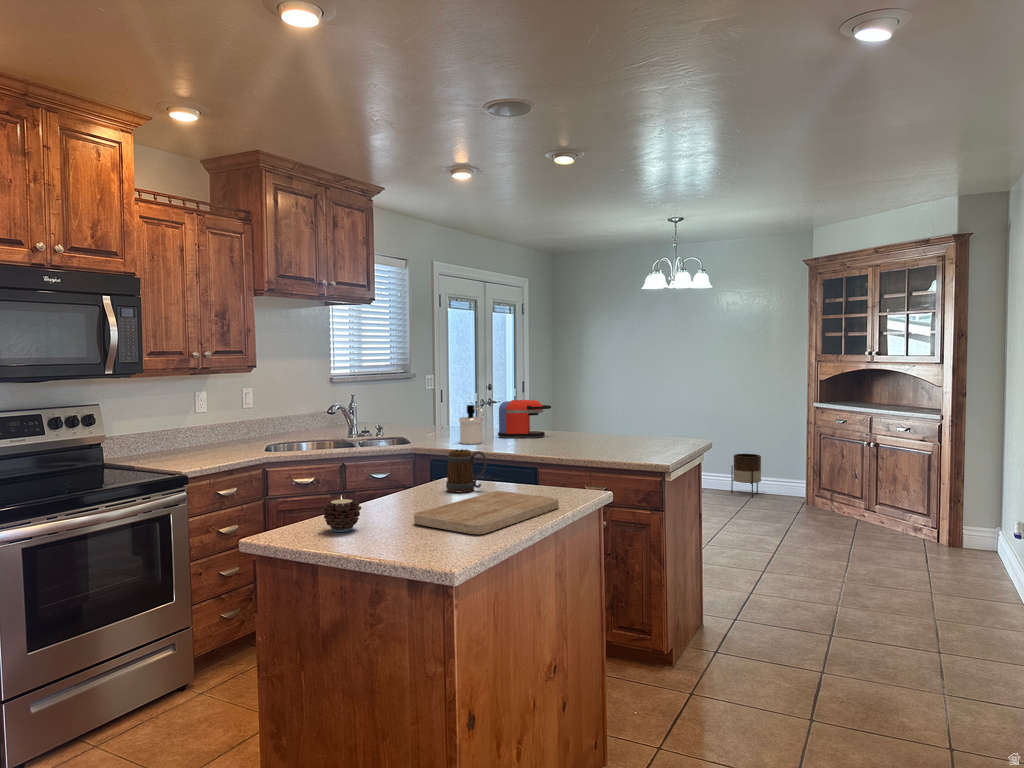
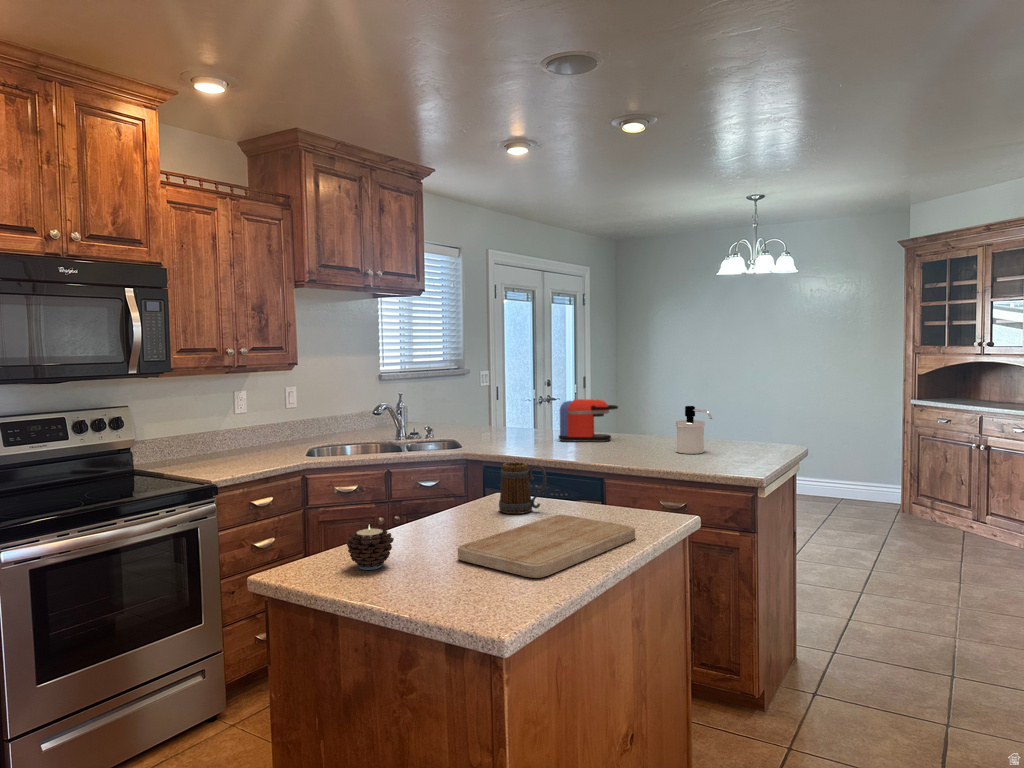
soap dispenser: present [459,405,484,444] -> present [676,406,712,454]
planter: present [731,454,761,498] -> none [815,455,849,504]

